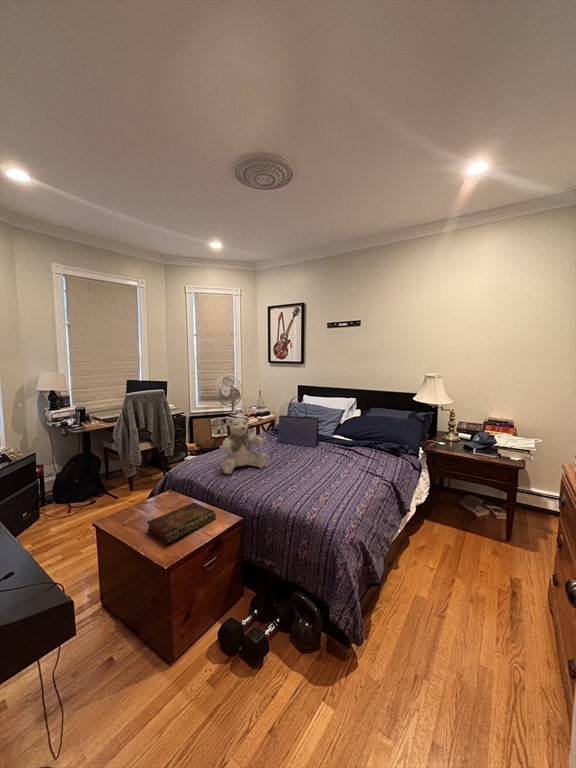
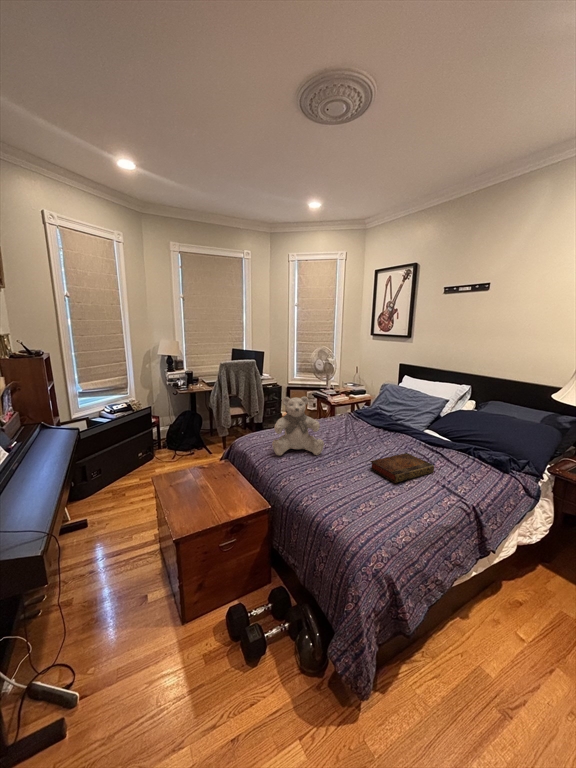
tote bag: present [277,397,321,447] -> none [352,378,404,441]
book: present [147,502,216,543] -> present [370,453,434,483]

